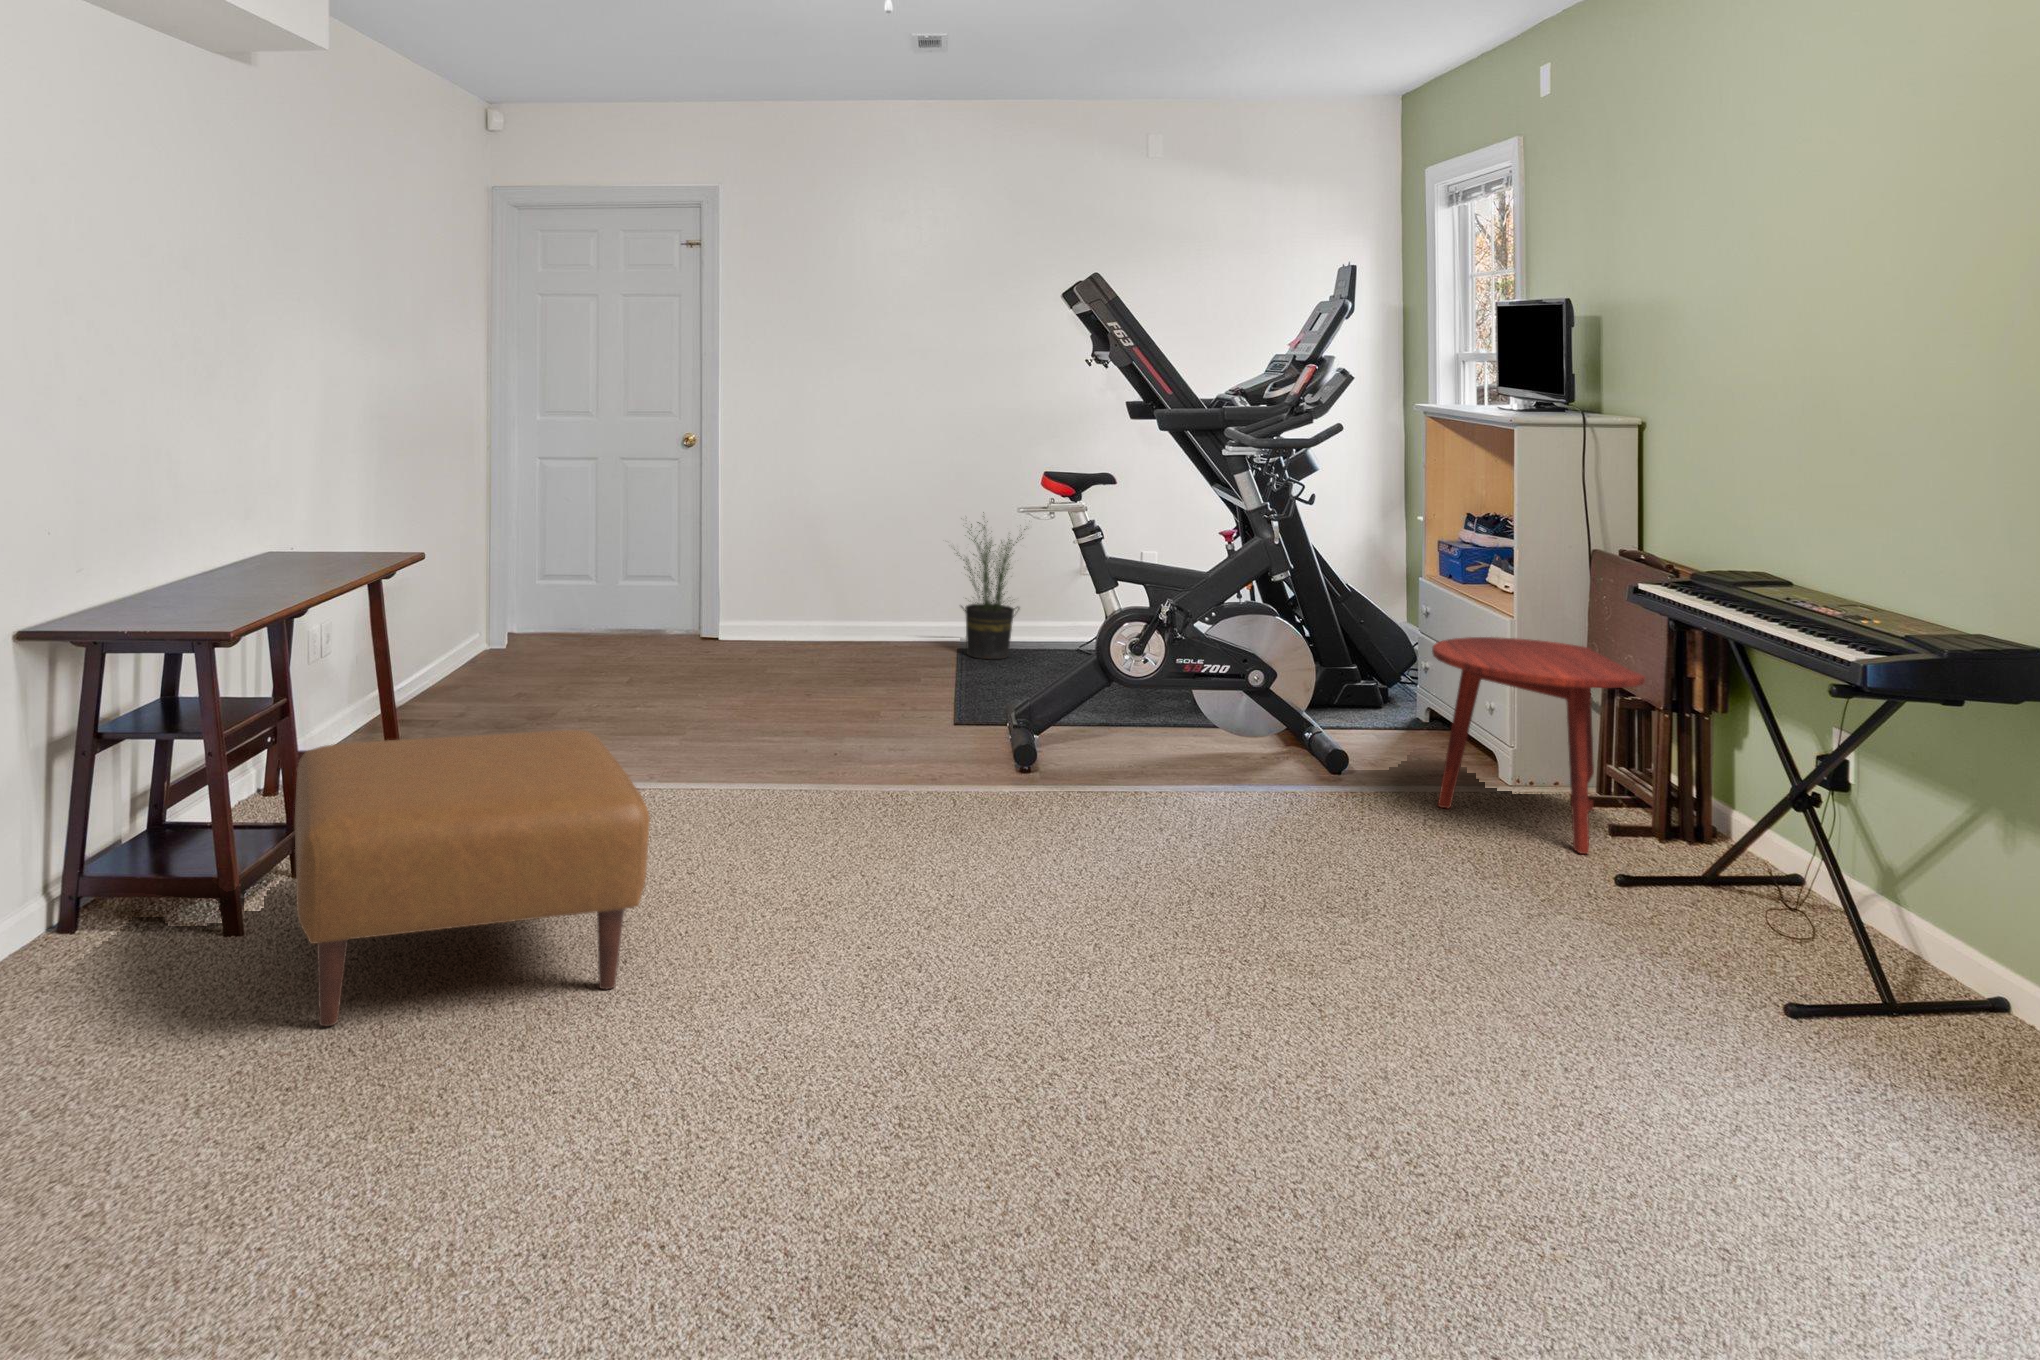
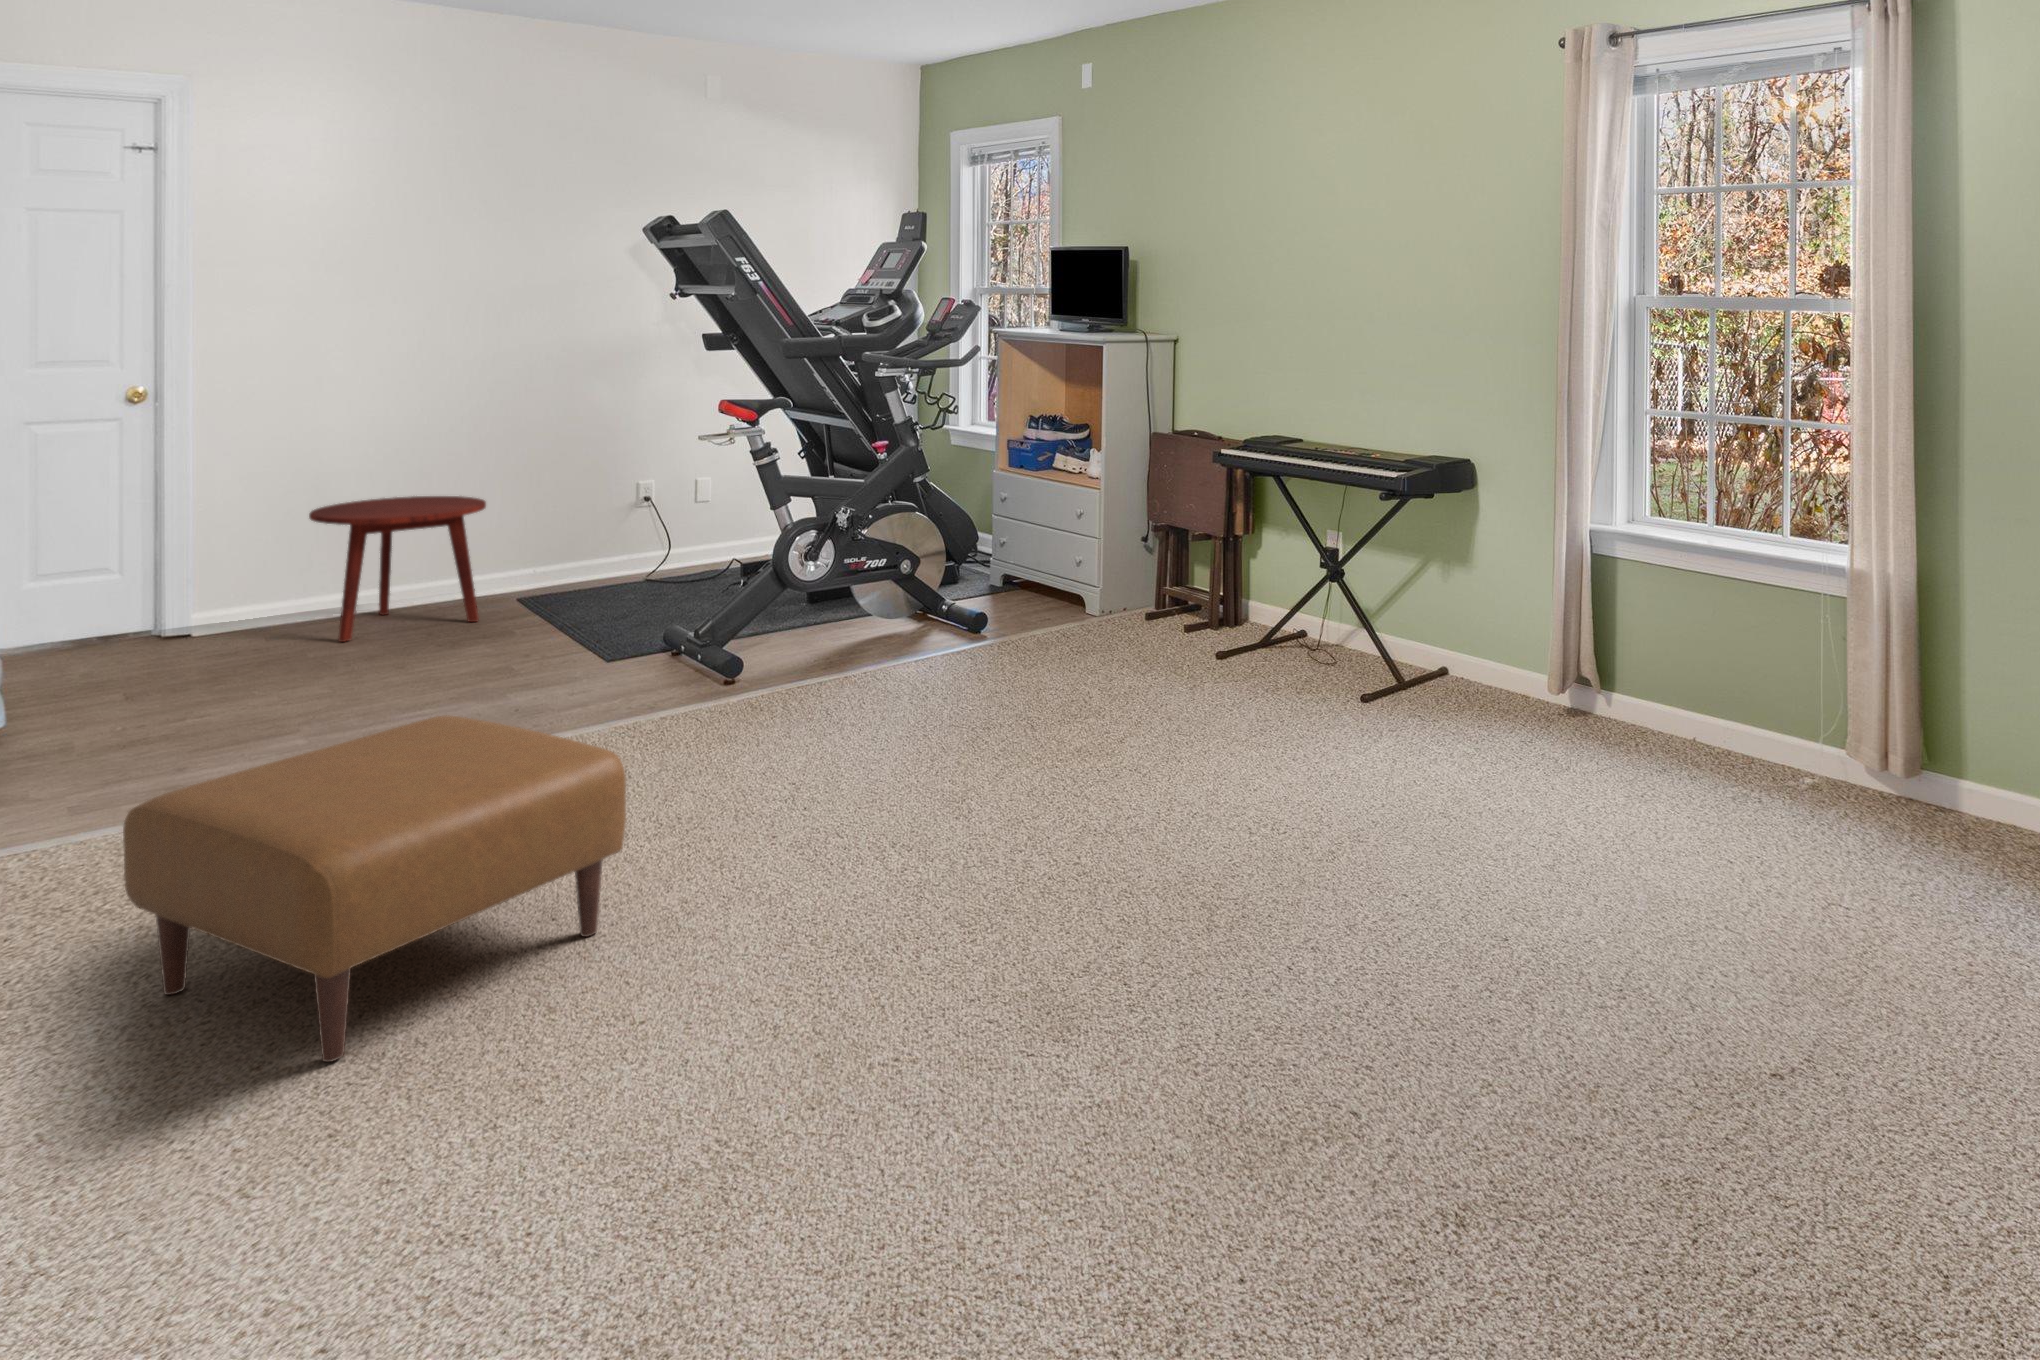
potted plant: present [954,512,1027,659] -> none [534,457,636,597]
side table: present [1432,637,1645,854] -> present [309,496,486,642]

